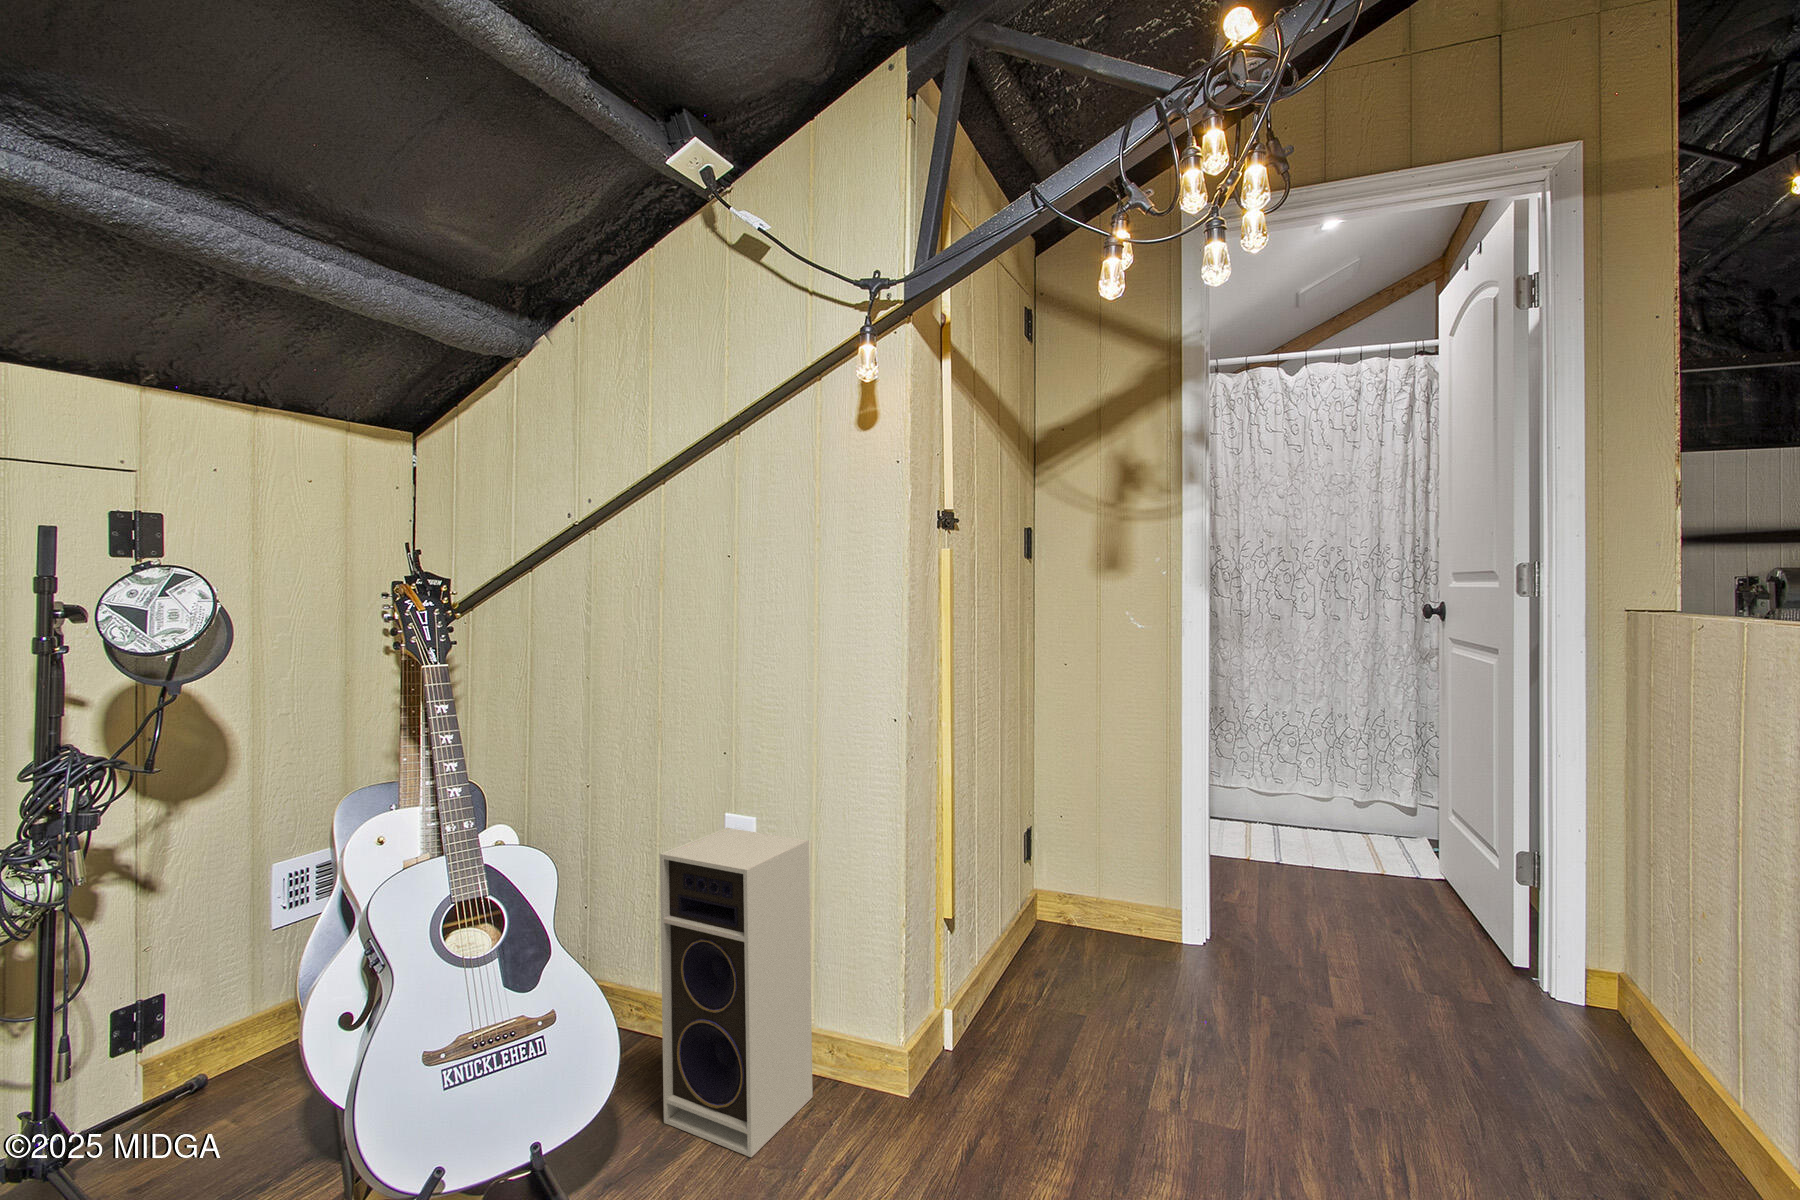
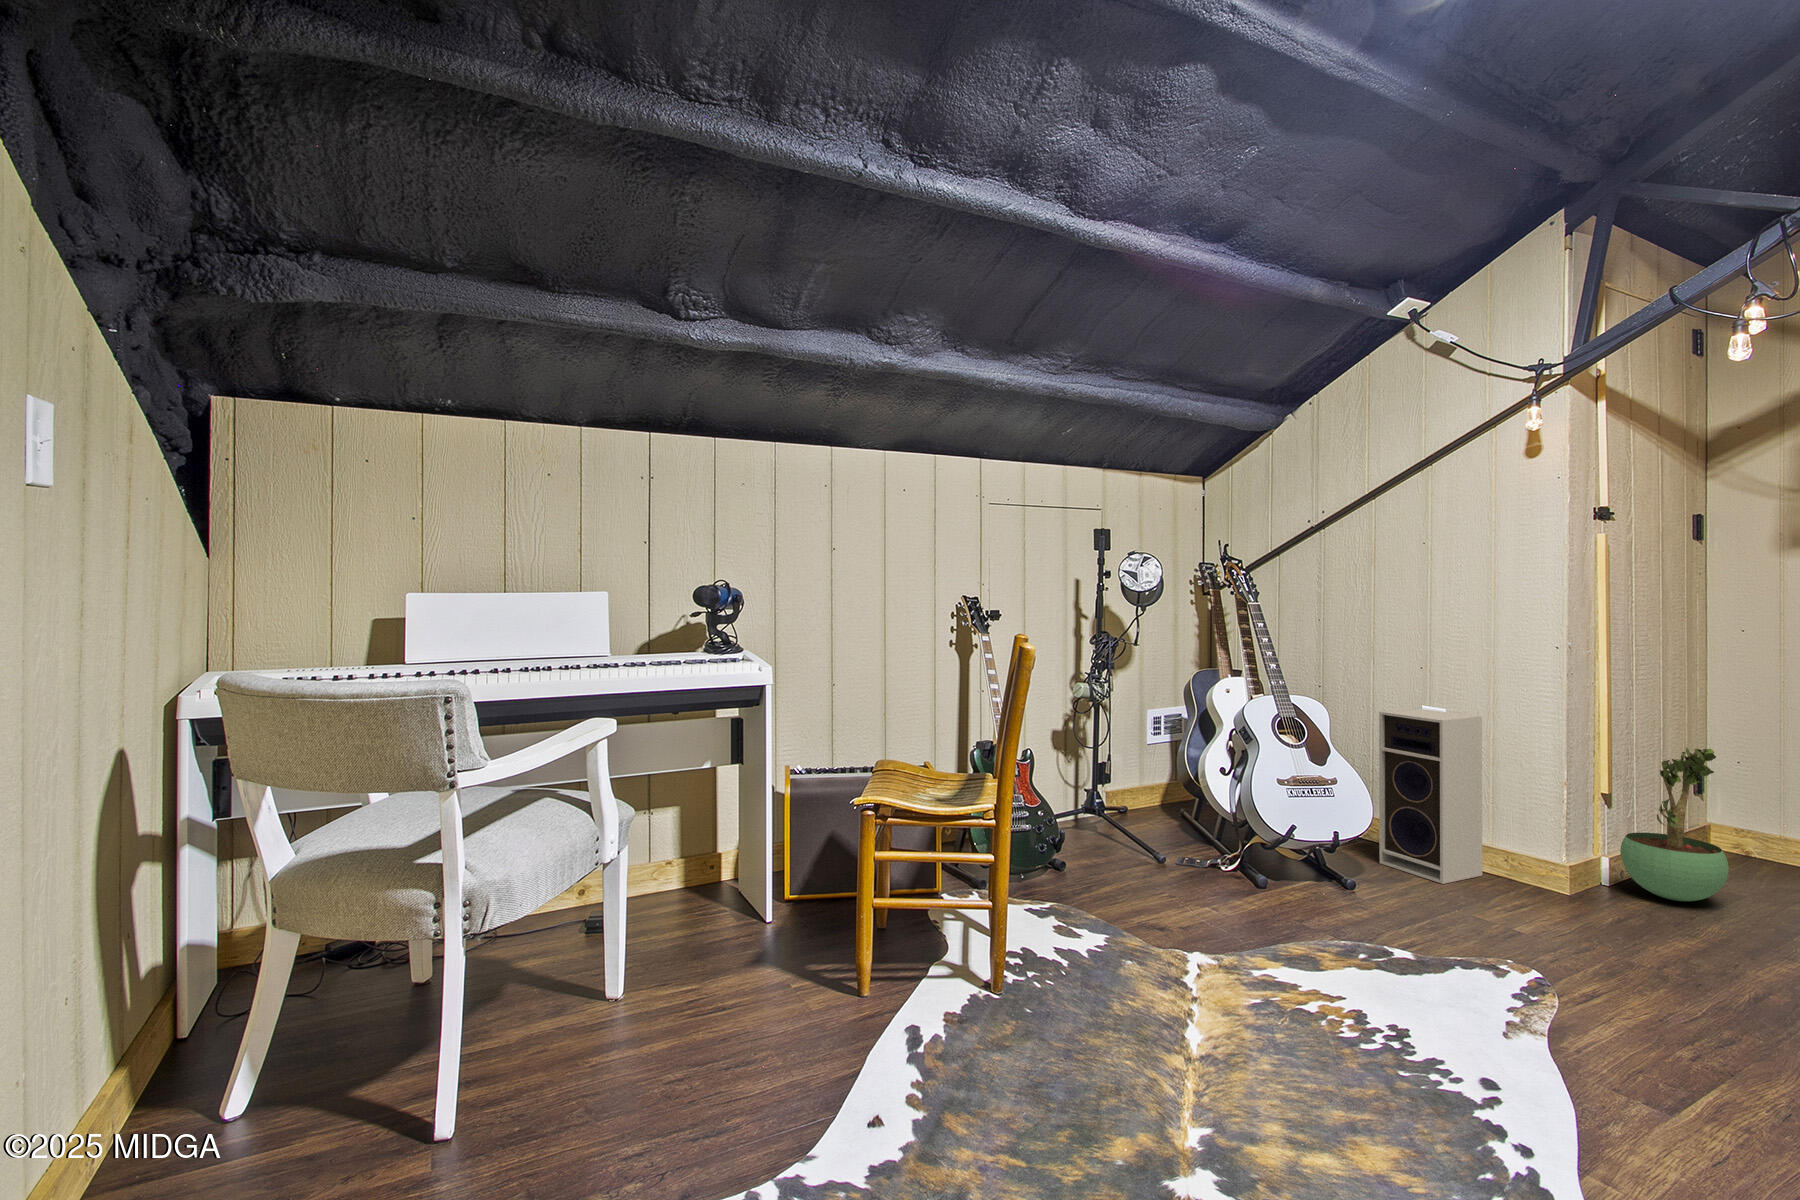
potted plant: none [973,843,1082,1069] -> present [1620,747,1729,901]

